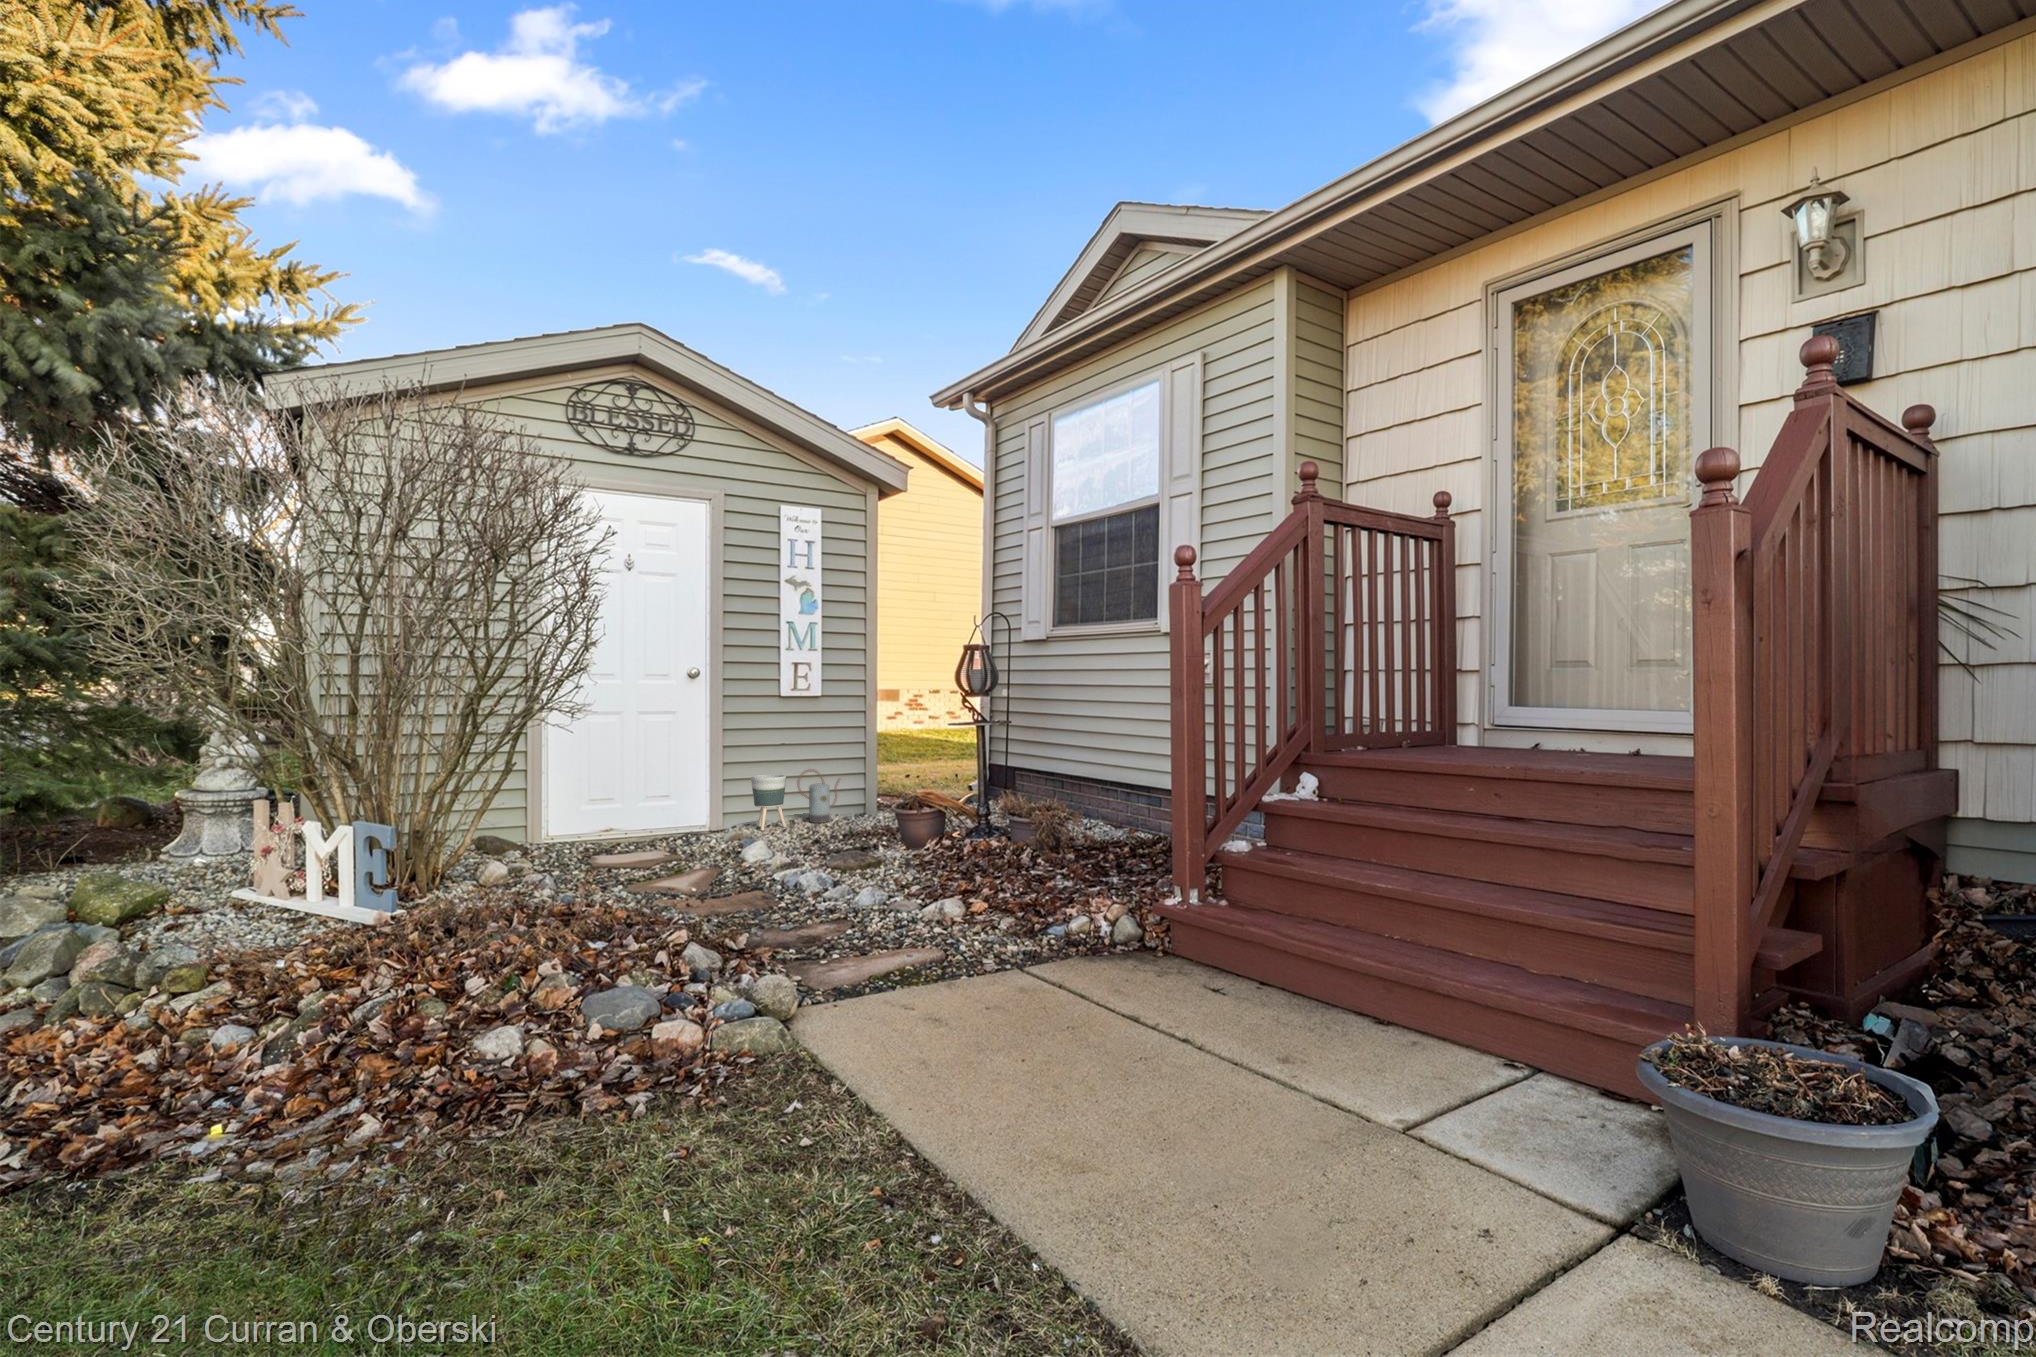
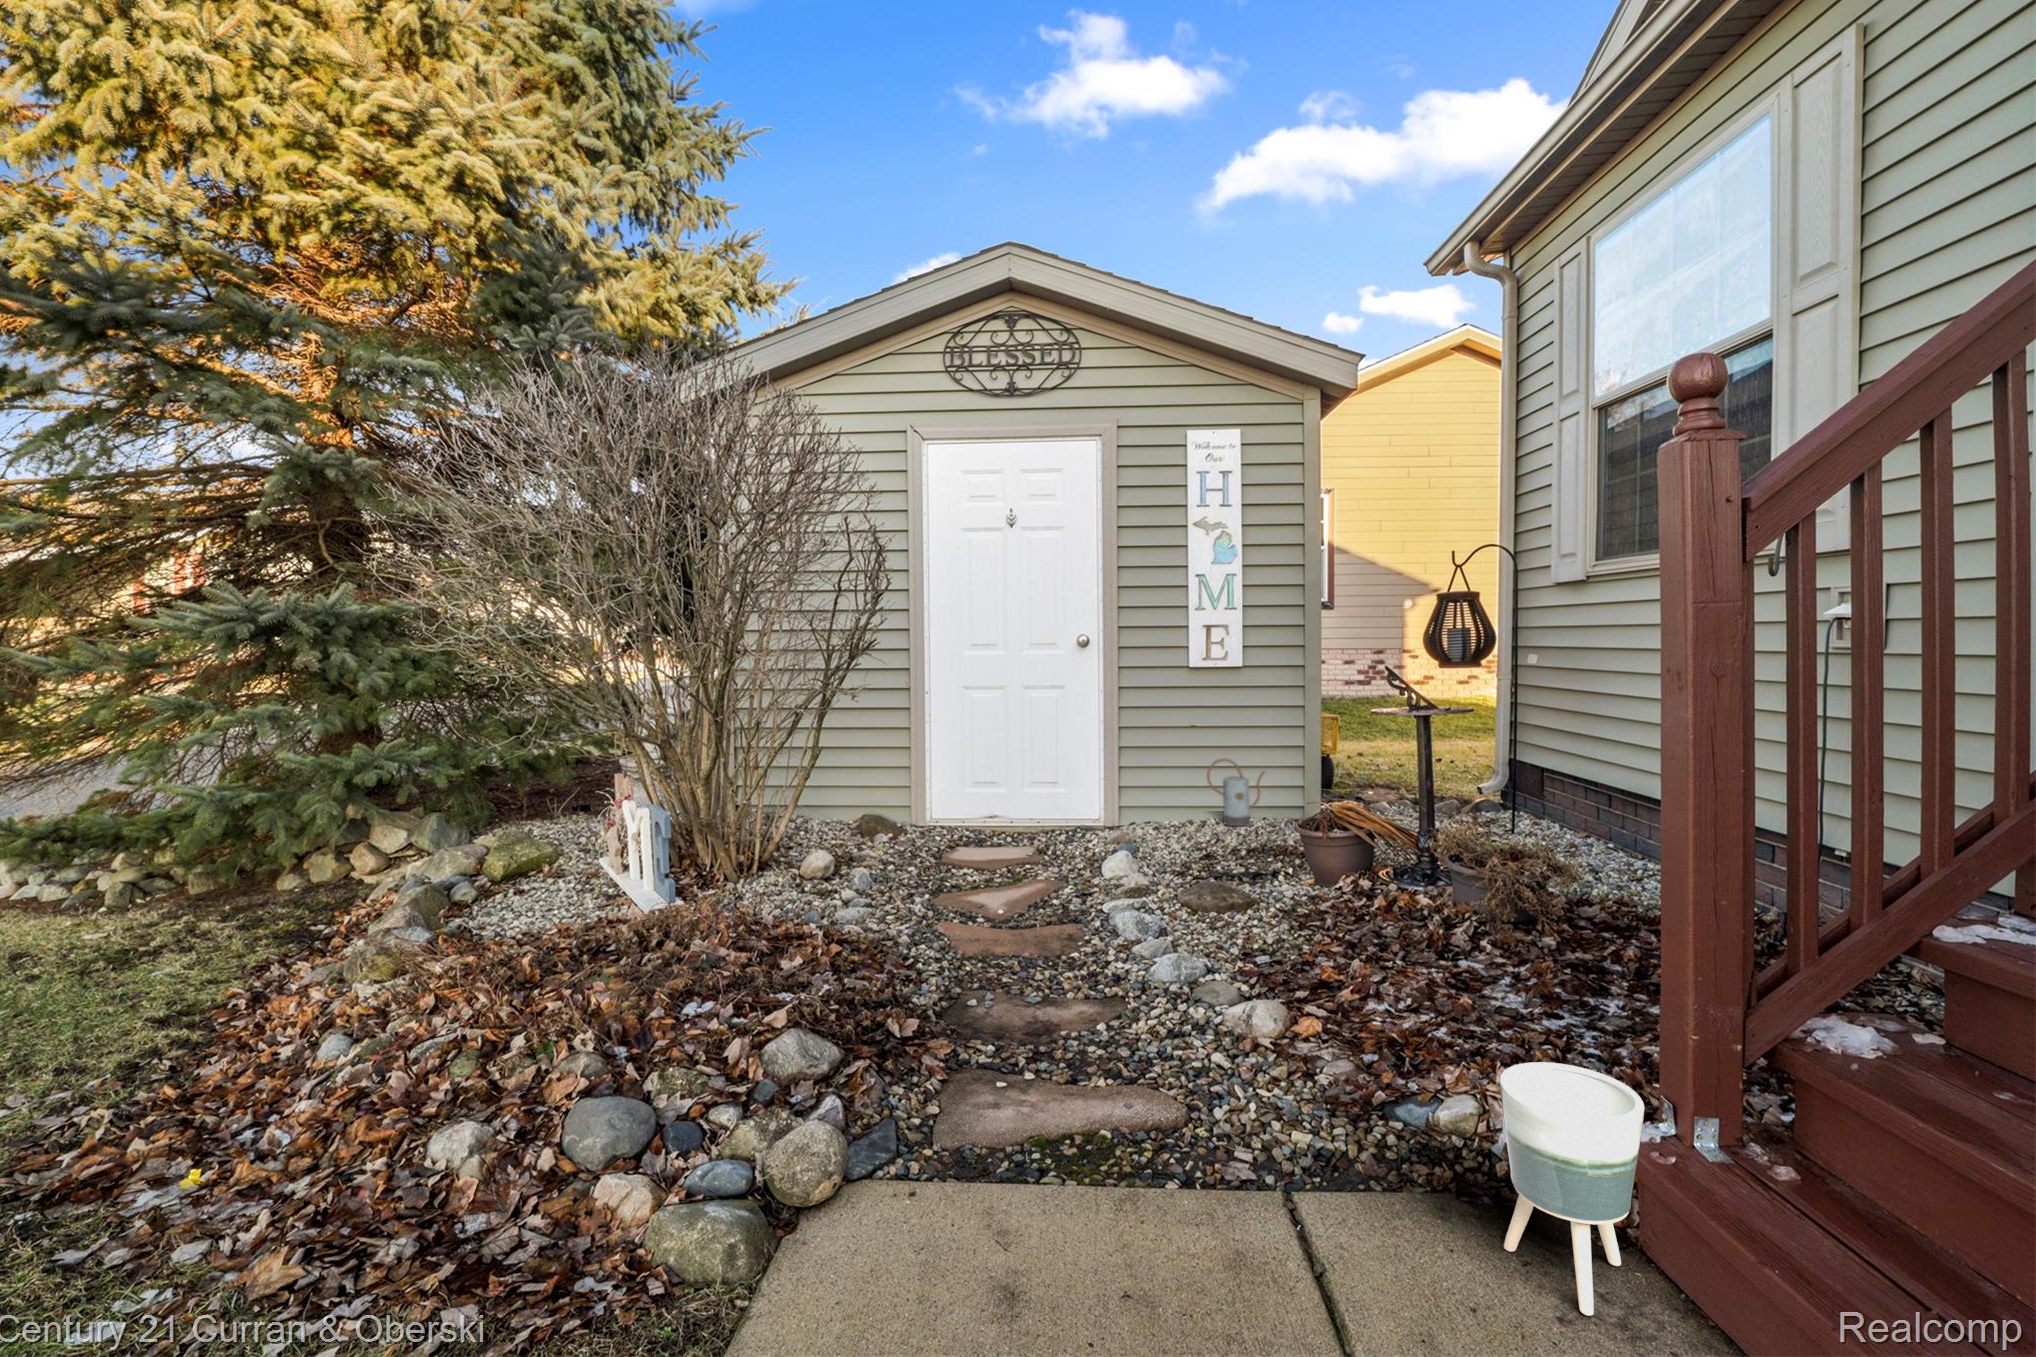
planter: present [751,774,786,831] -> present [1499,1062,1644,1316]

